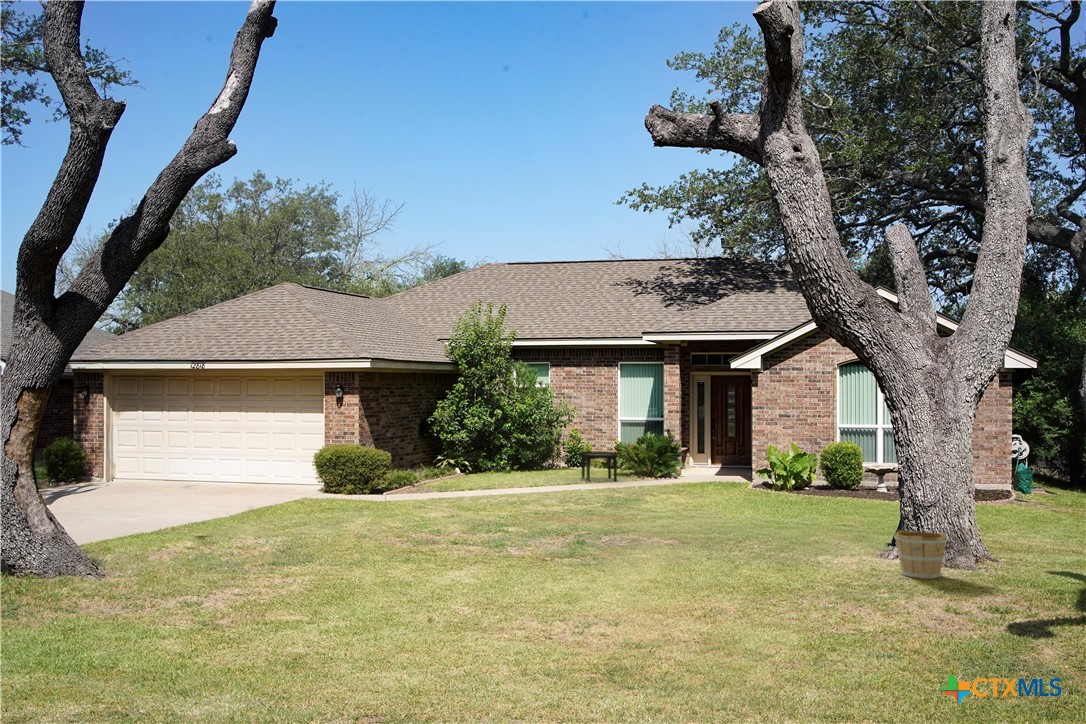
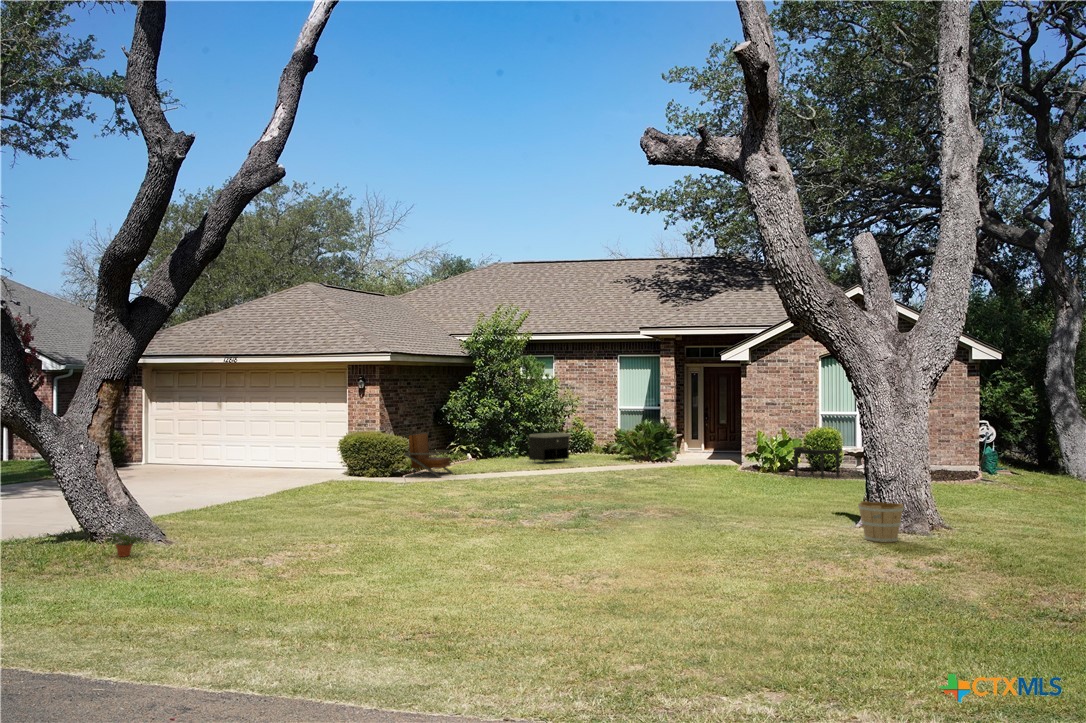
storage bench: none [522,445,567,479] -> present [529,433,570,463]
lounge chair: none [385,446,439,495] -> present [404,433,453,478]
round table: present [577,452,617,481] -> present [793,447,842,479]
potted plant: none [18,564,72,595] -> present [105,532,145,557]

